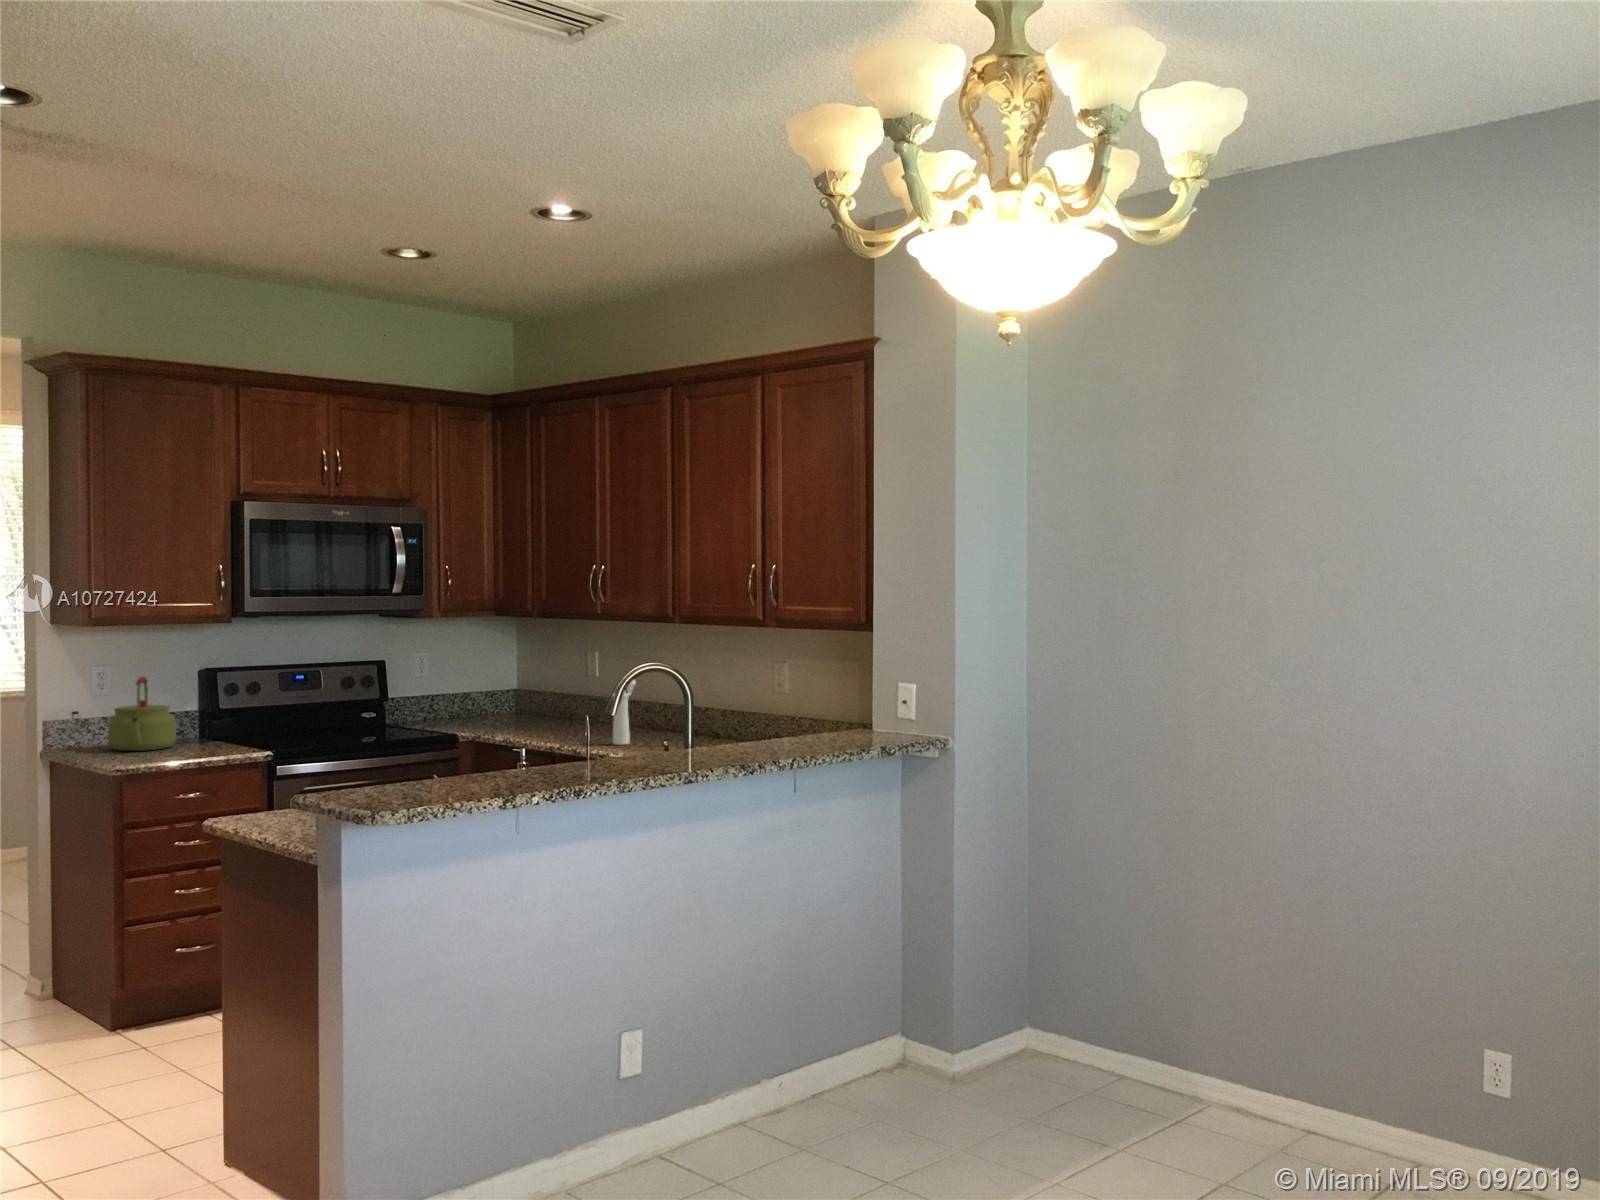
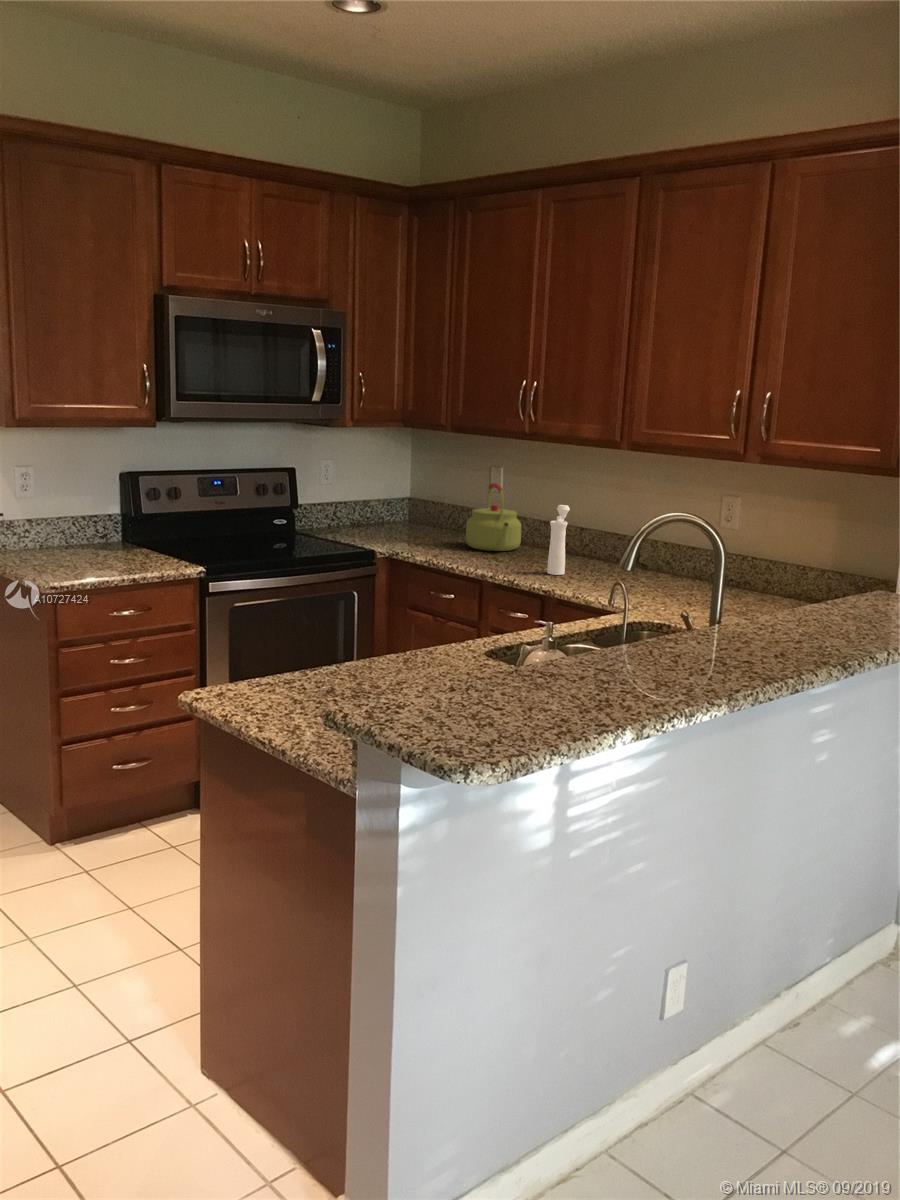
kettle: present [108,677,176,751] -> present [466,483,521,551]

